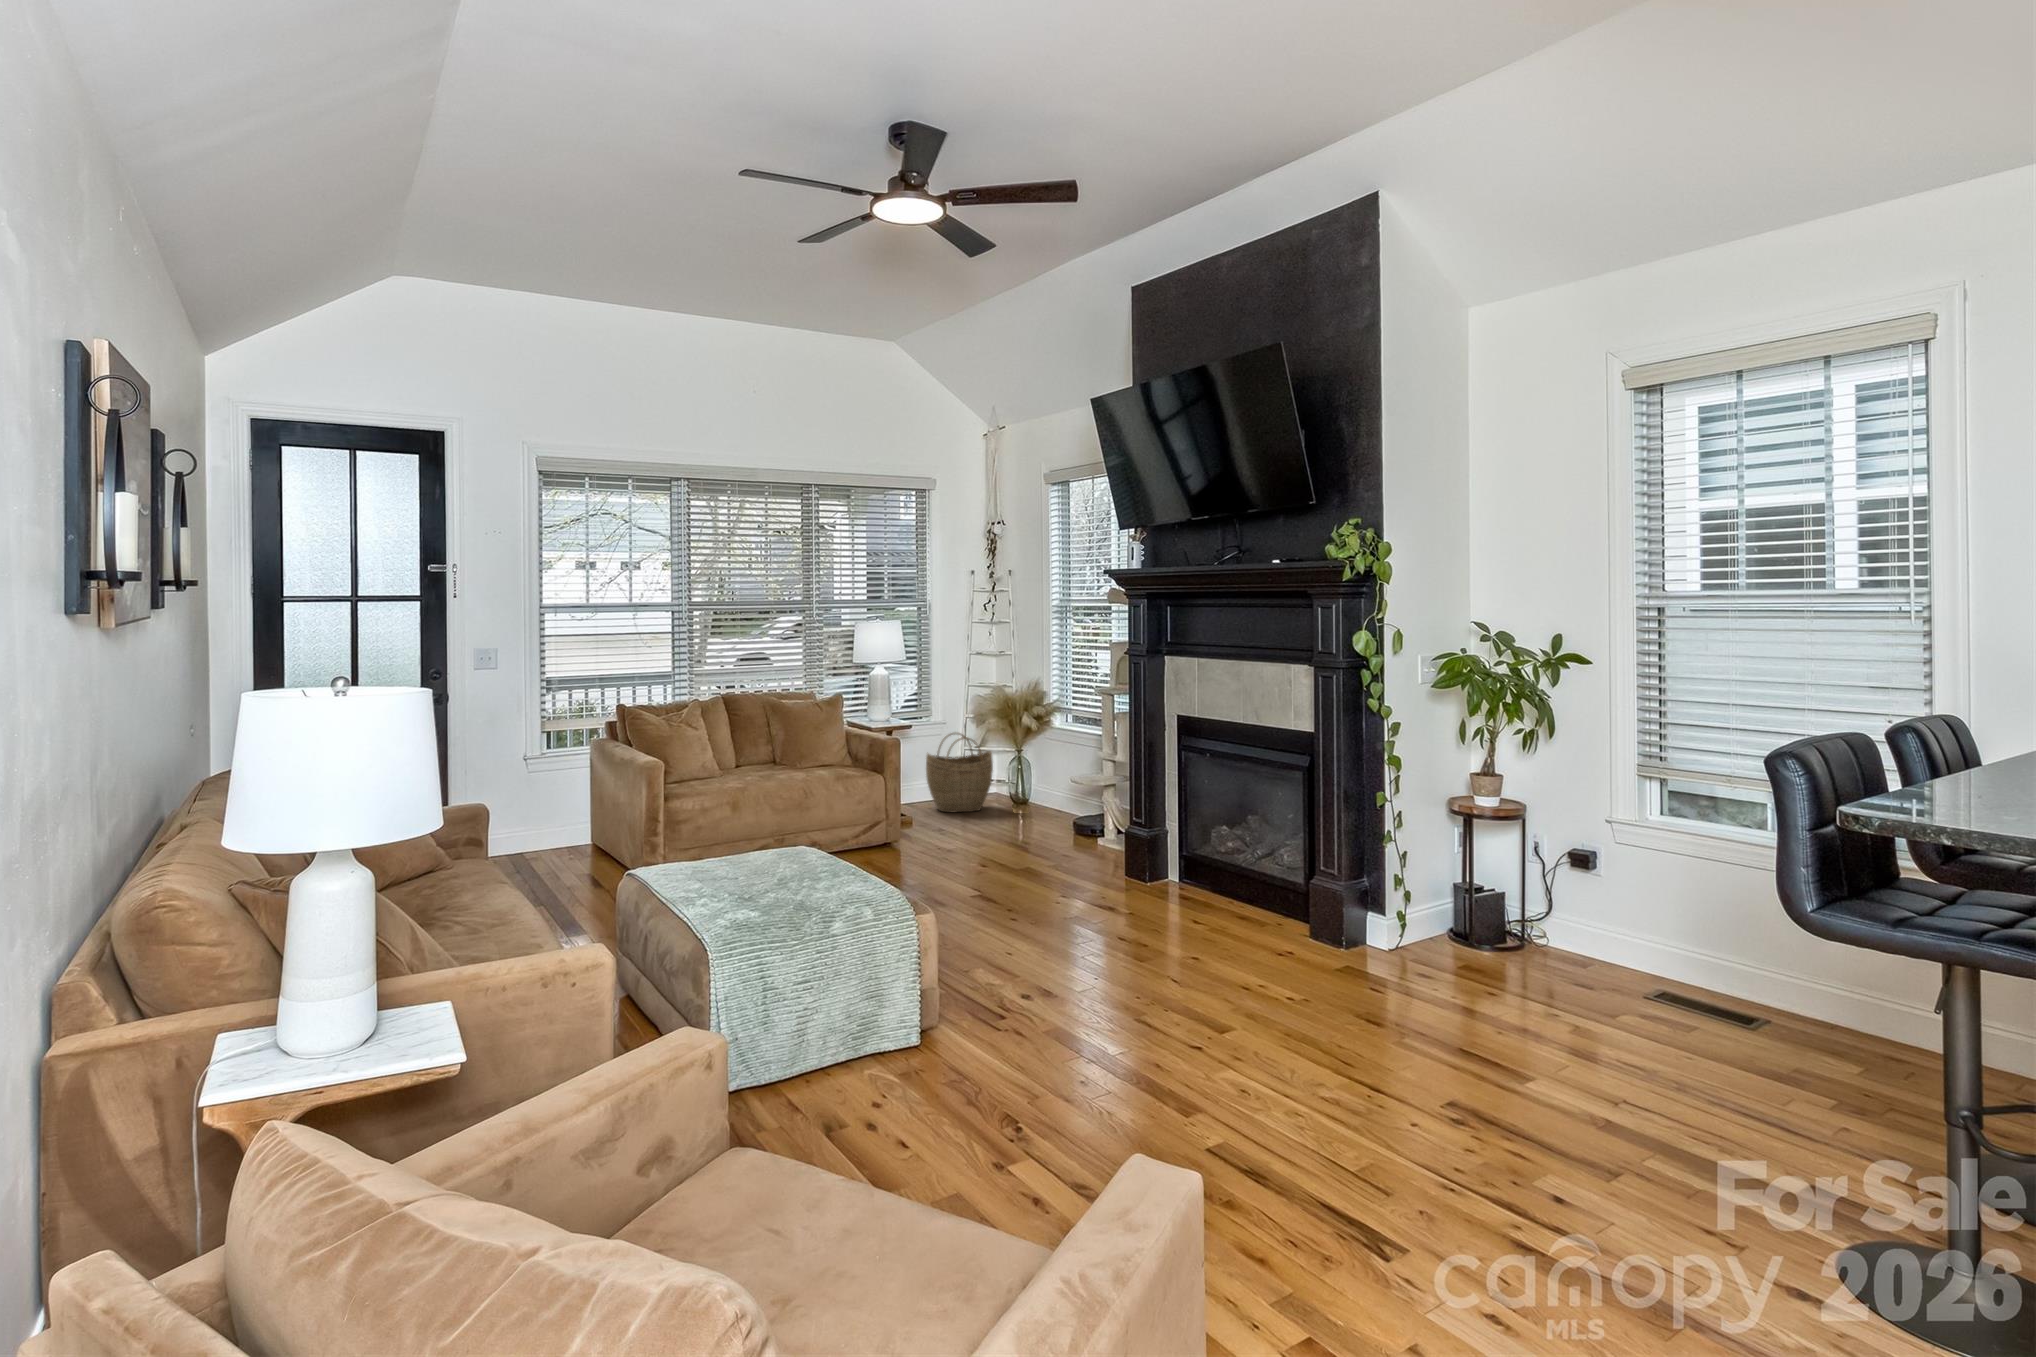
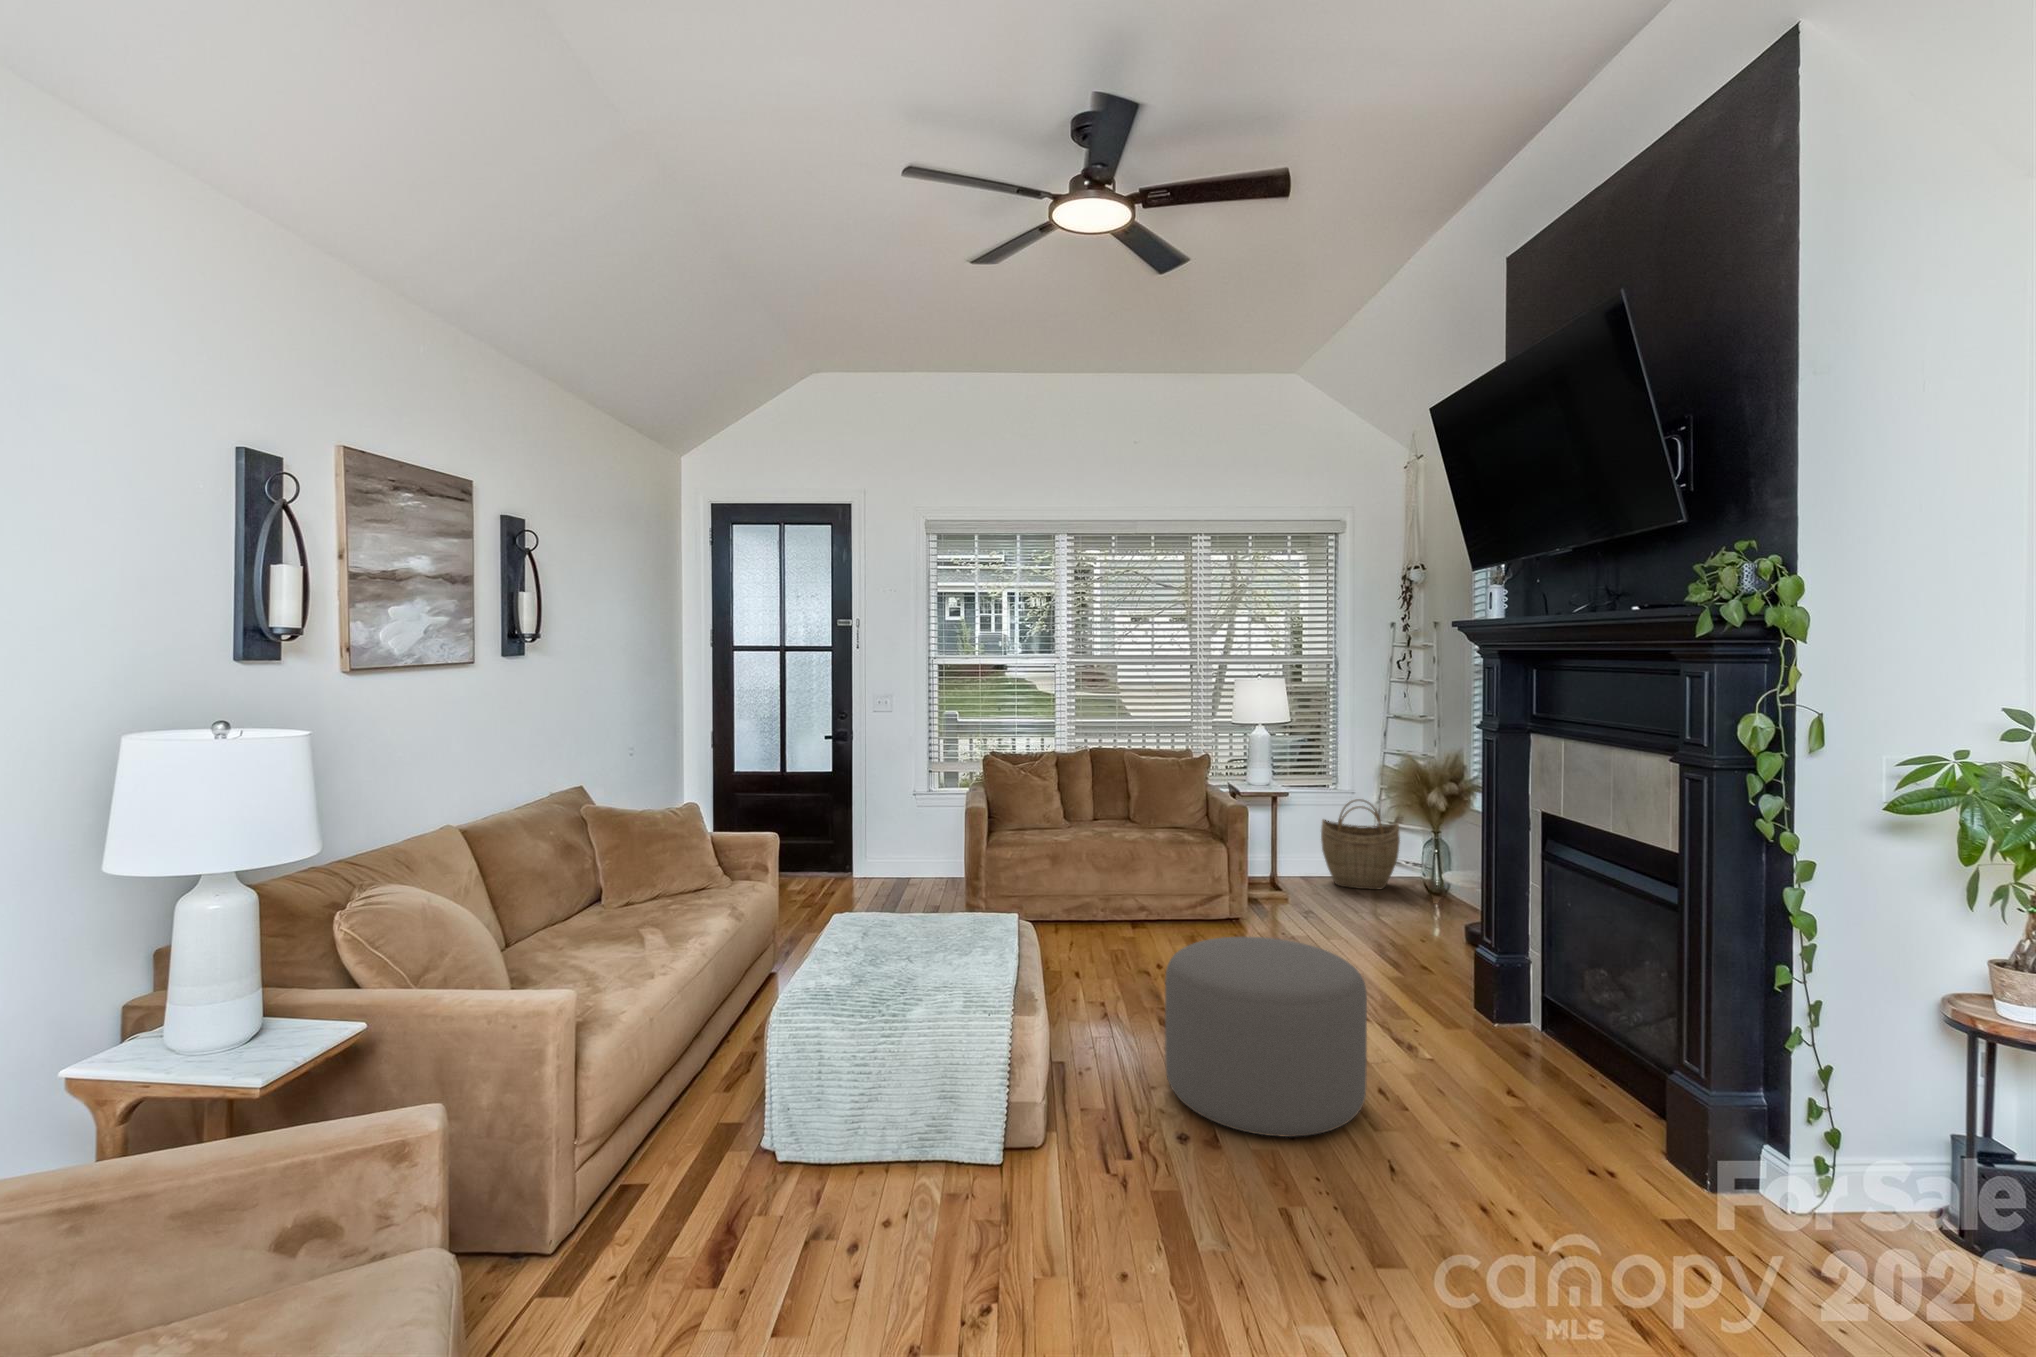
ottoman: none [971,831,1136,982] -> present [1165,937,1367,1137]

